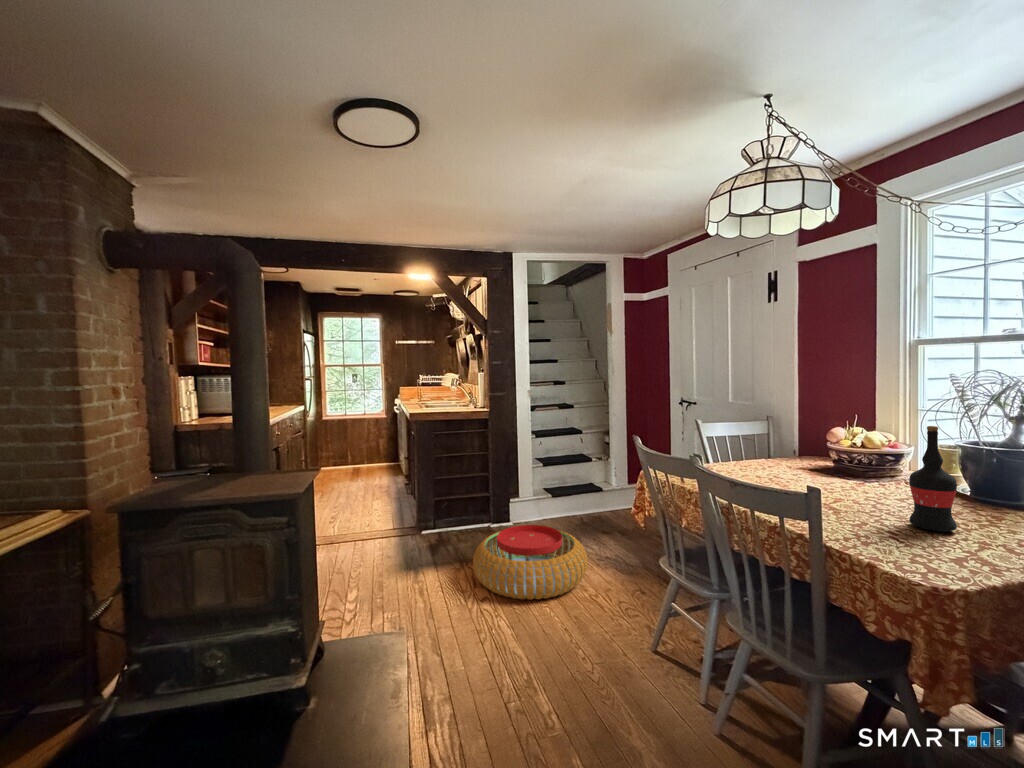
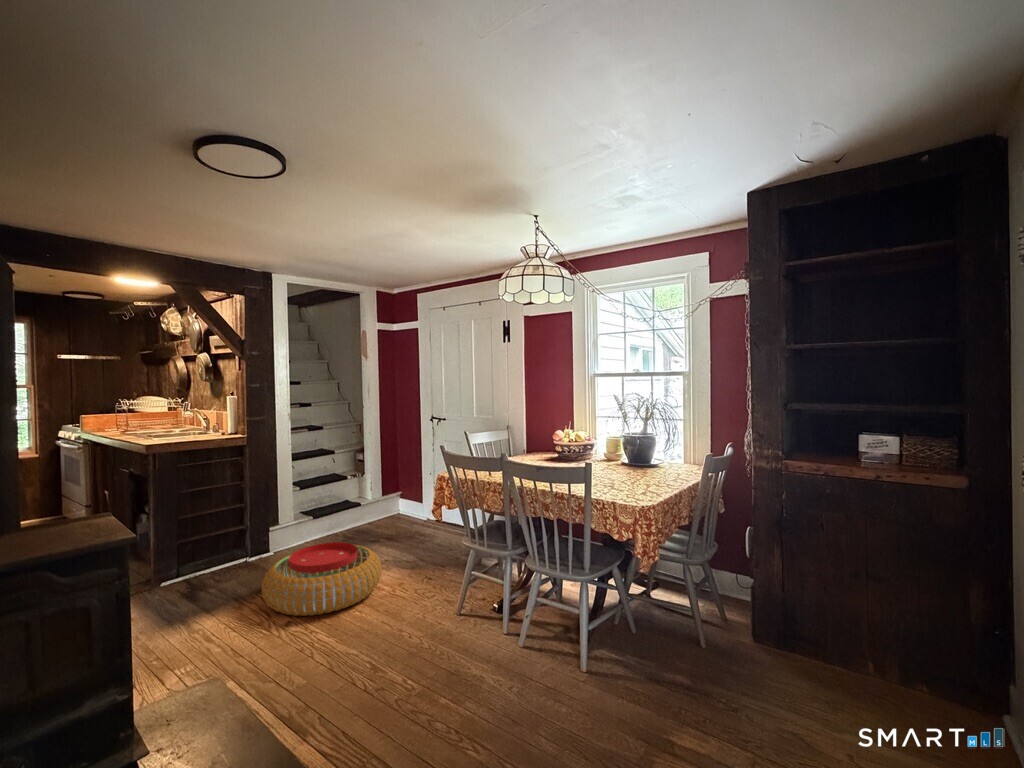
wine bottle: present [909,426,957,531] -> none [613,425,634,482]

